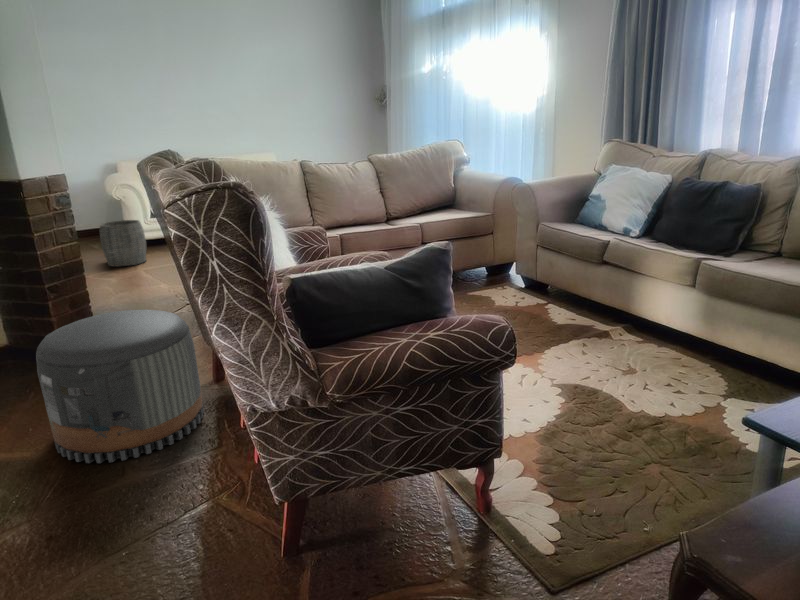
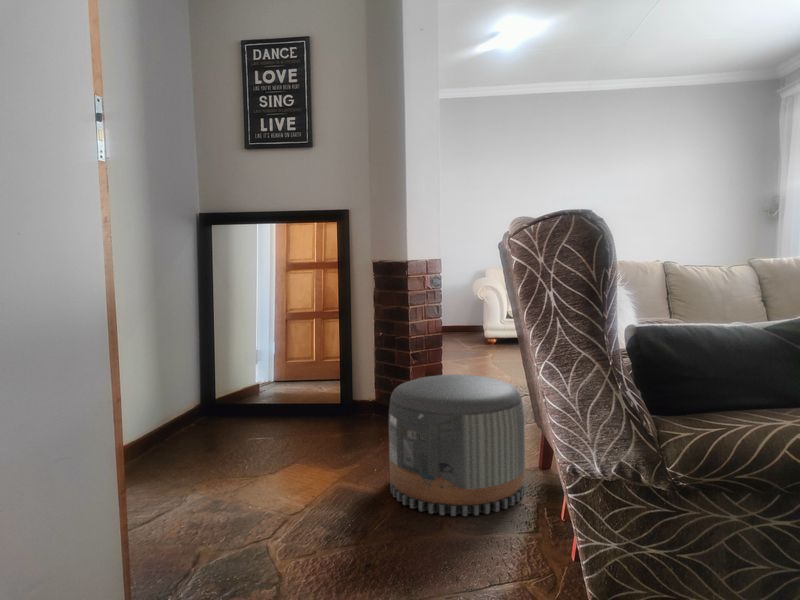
woven basket: present [100,220,146,267] -> none [462,317,499,357]

